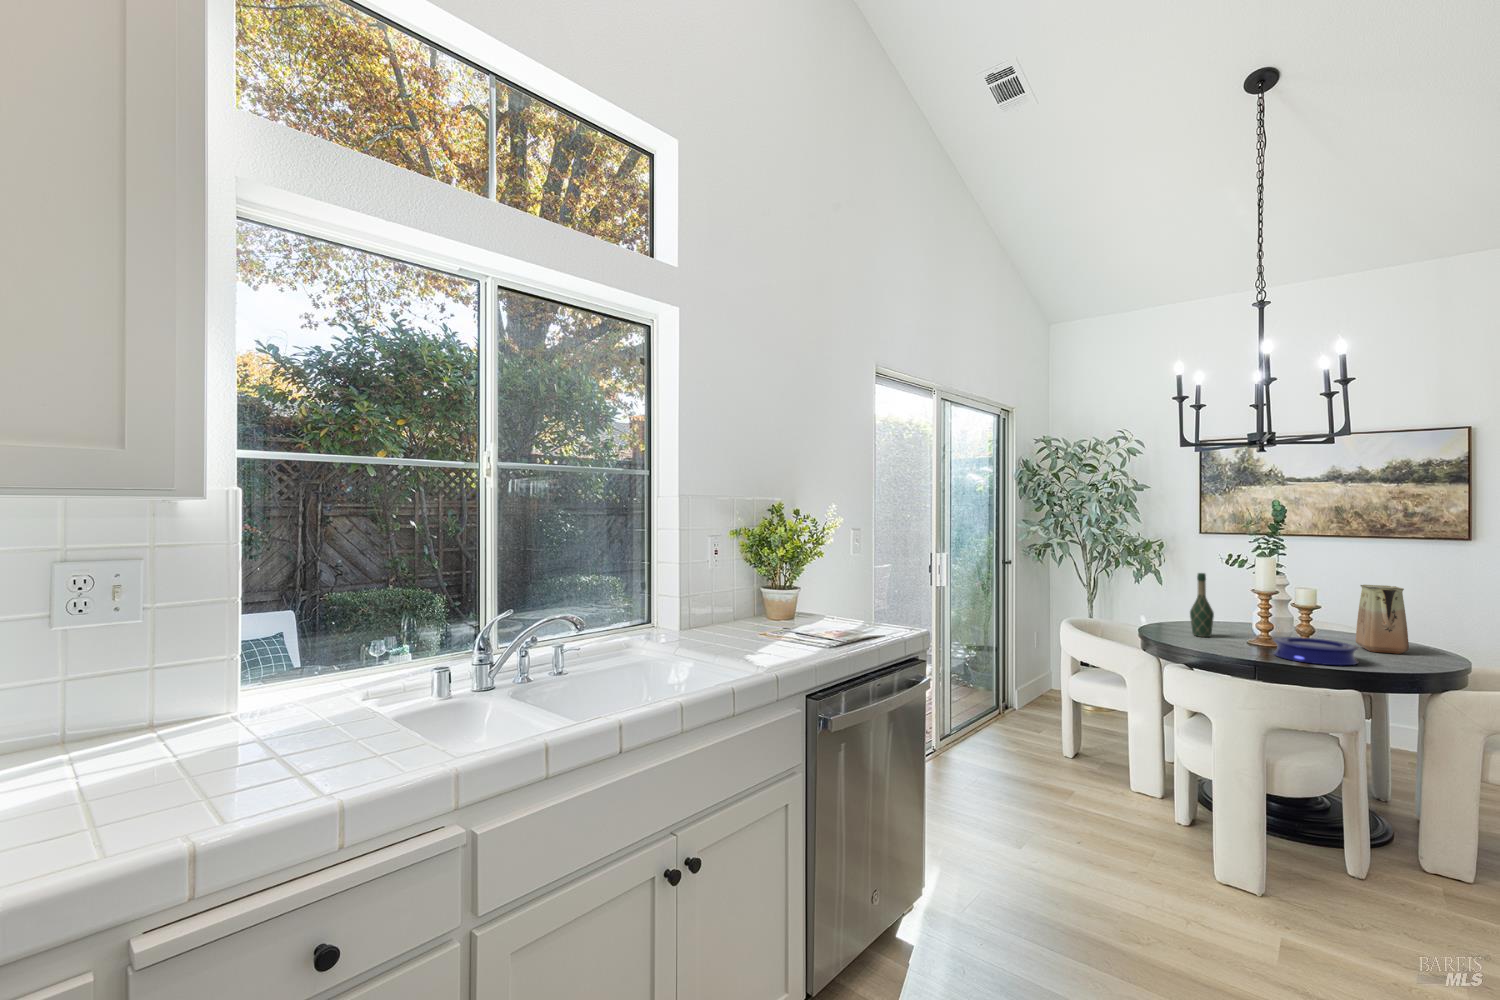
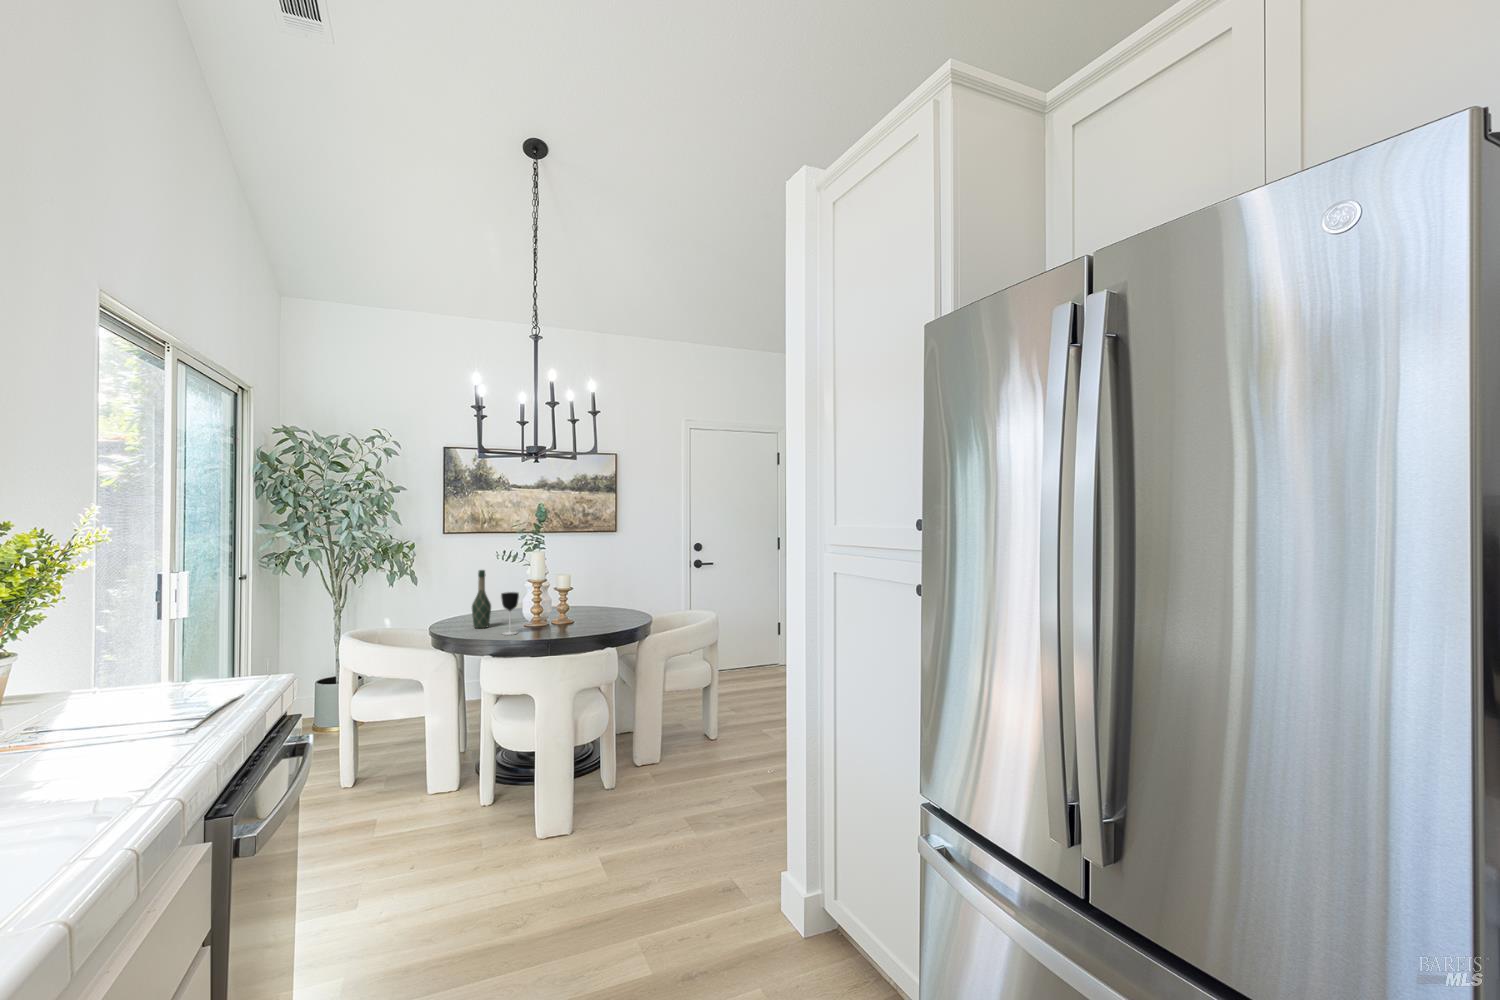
vase: present [1356,585,1409,654] -> none [583,568,614,619]
wine glass: none [1215,600,1238,649] -> present [501,592,519,635]
plate: present [1273,637,1358,665] -> none [545,615,599,635]

